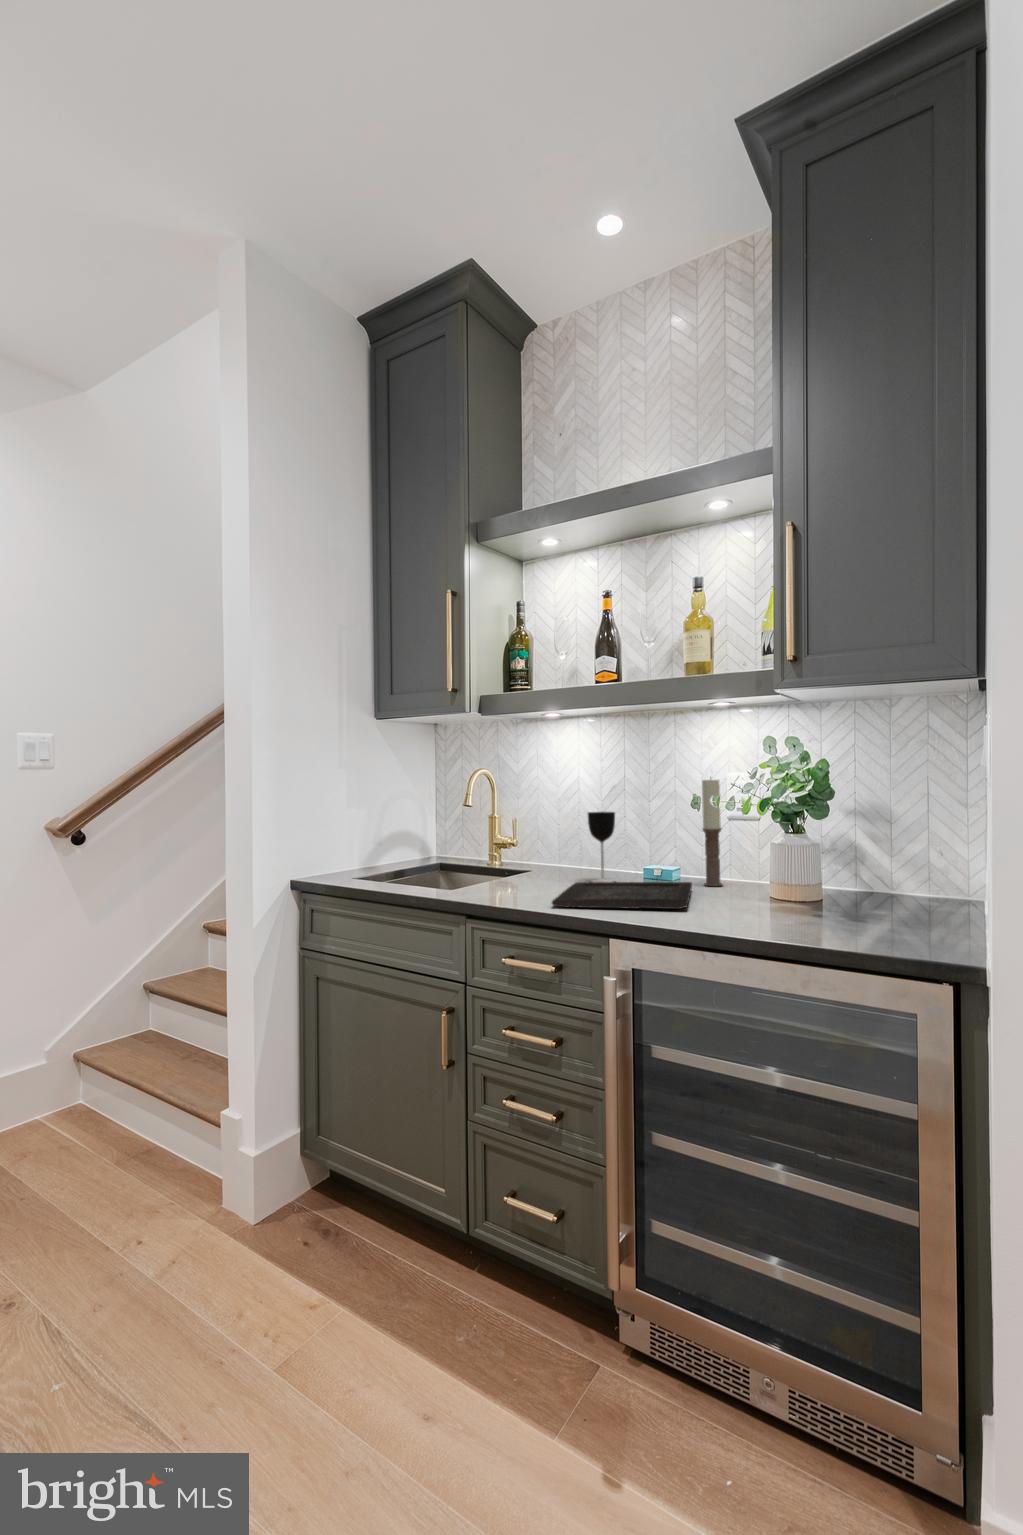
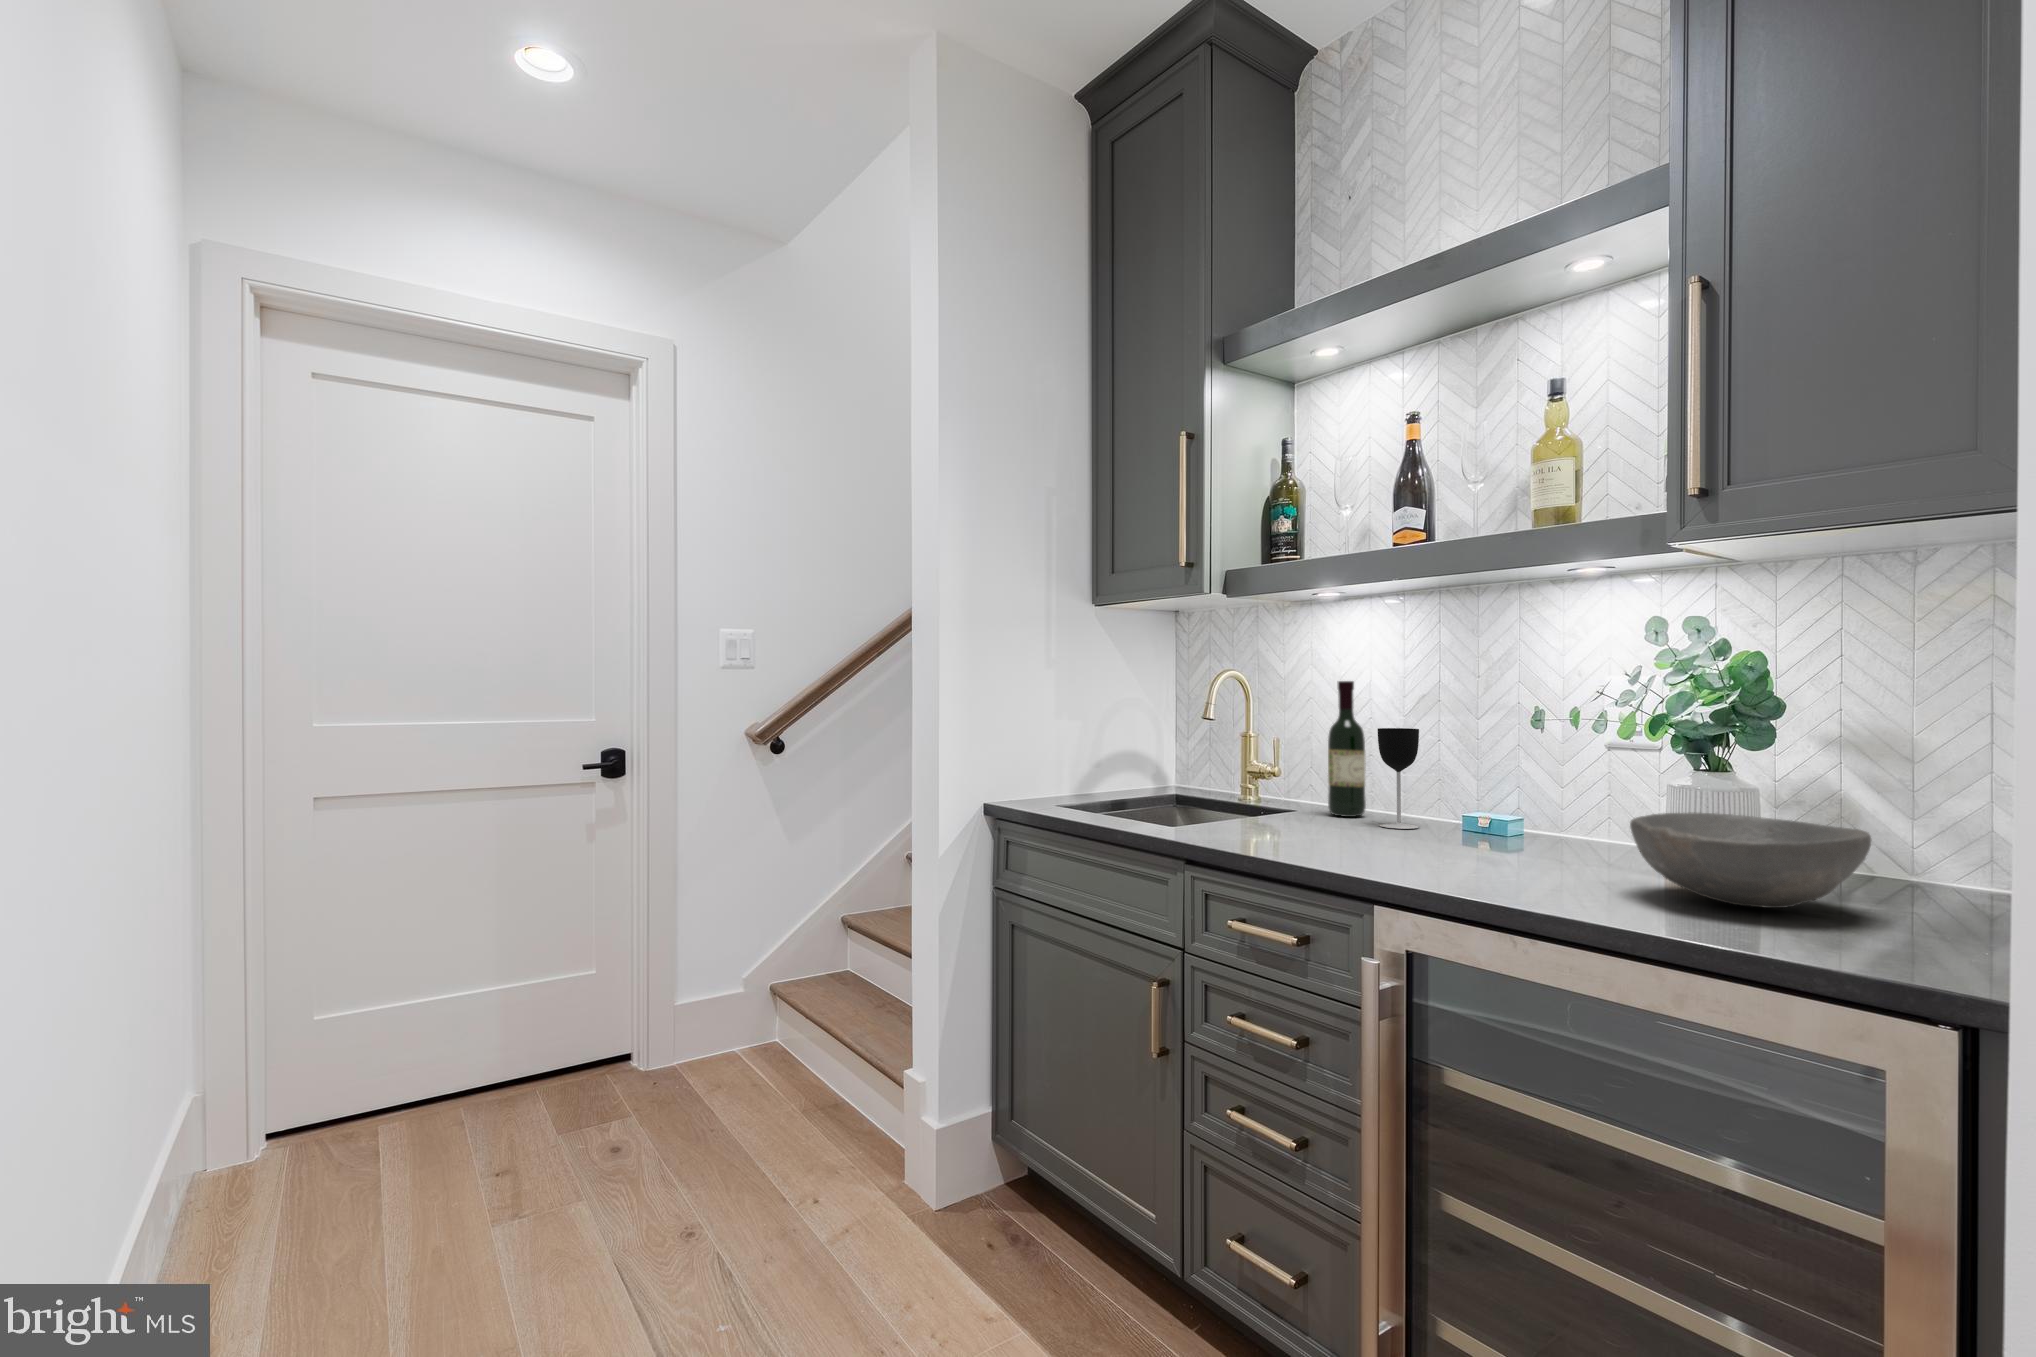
wine bottle: none [551,779,577,876] -> present [1328,681,1366,817]
candle: present [702,779,722,886] -> none [1555,680,1587,845]
bowl: none [762,861,892,918] -> present [1630,813,1871,908]
tray: present [552,882,692,909] -> none [1301,825,1532,874]

